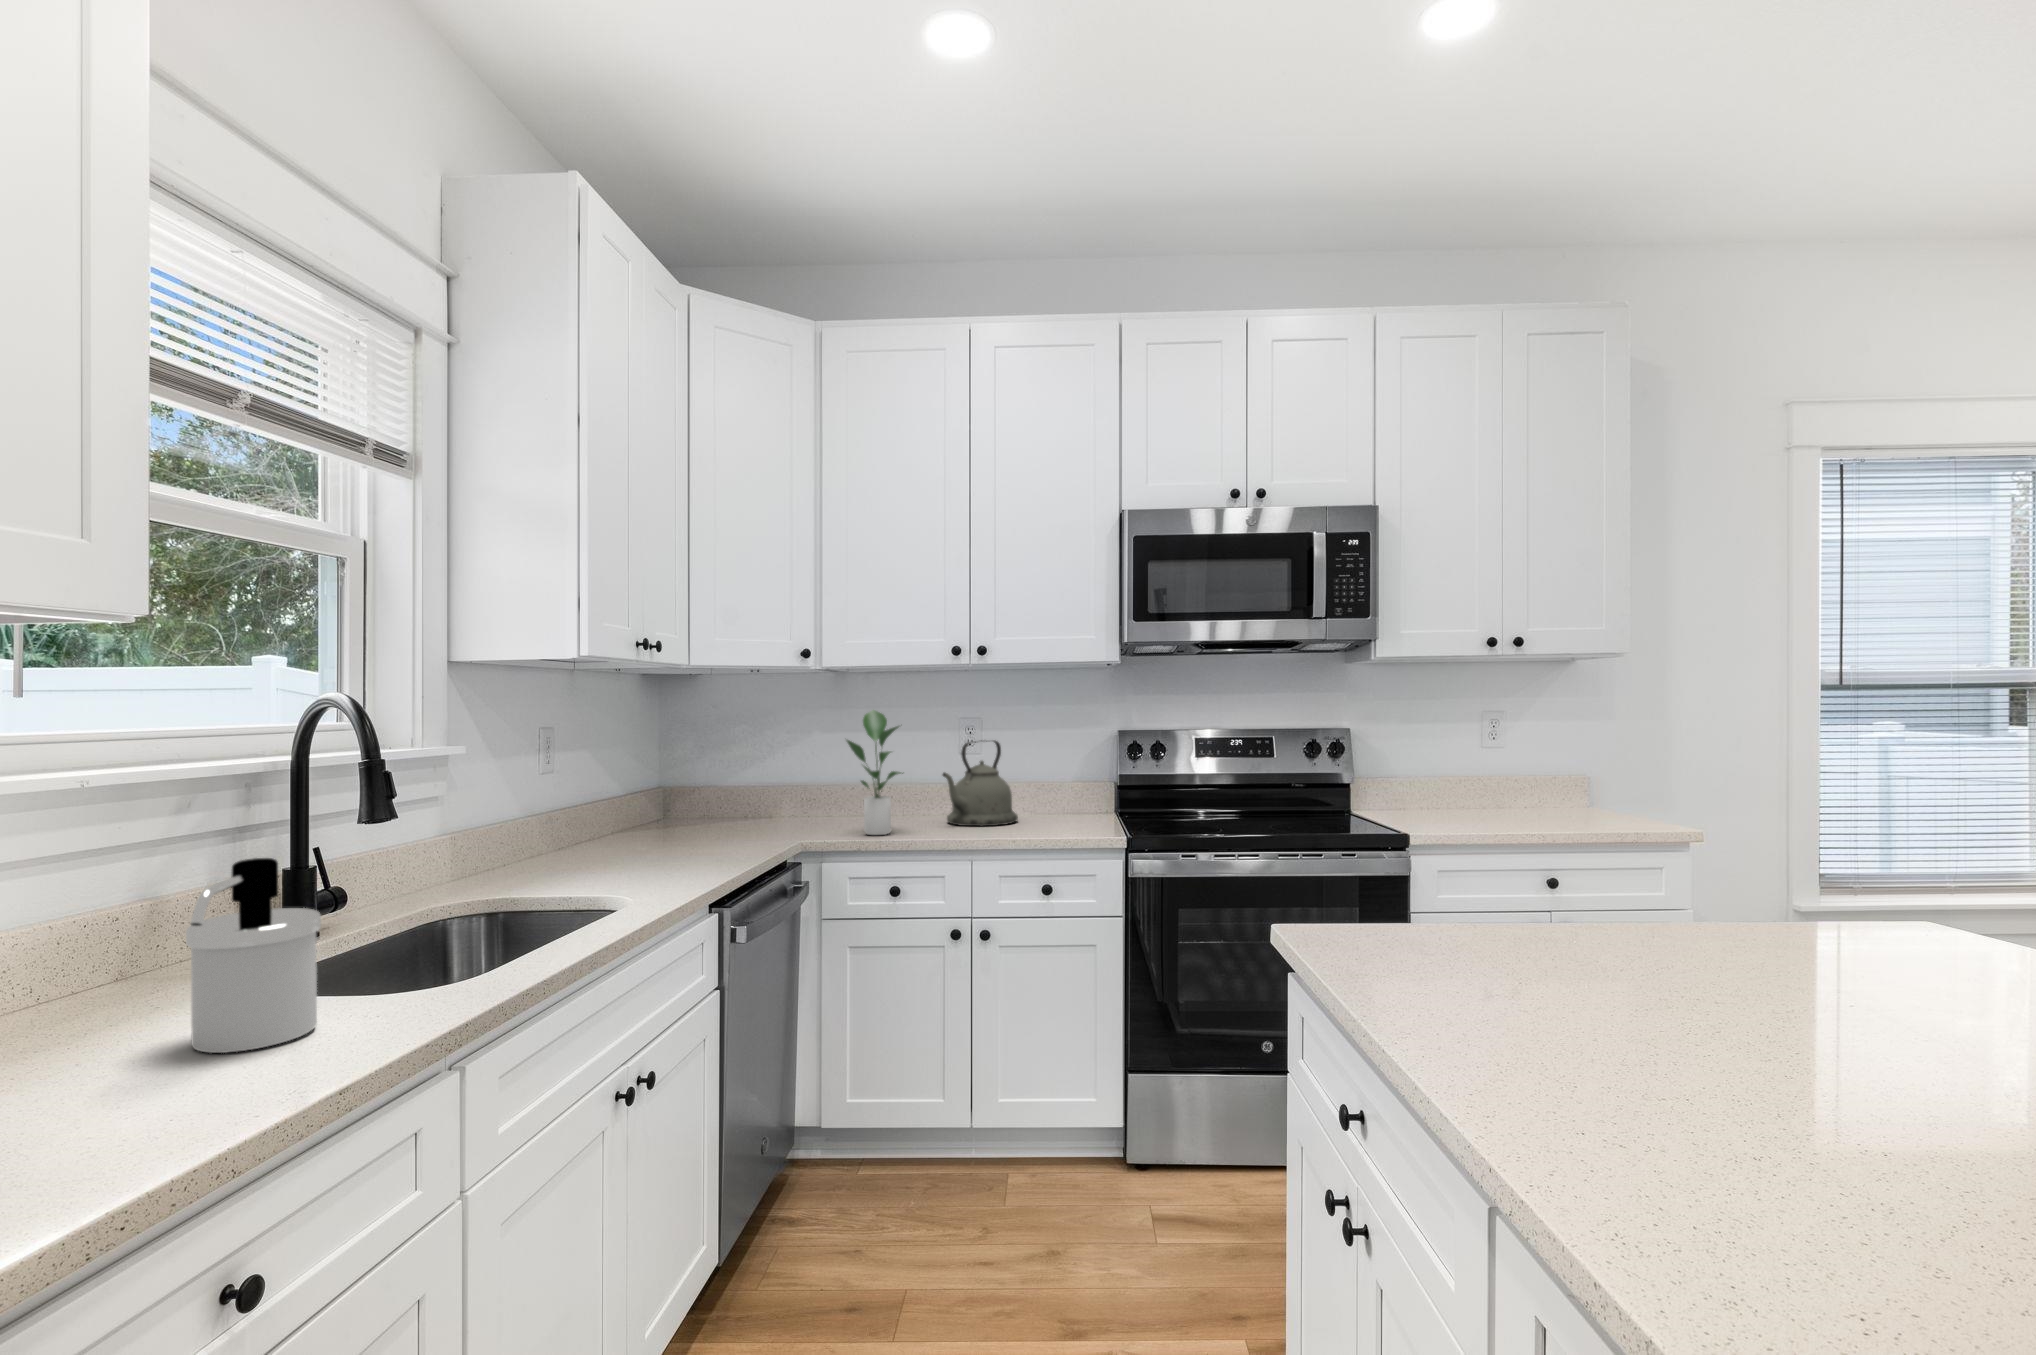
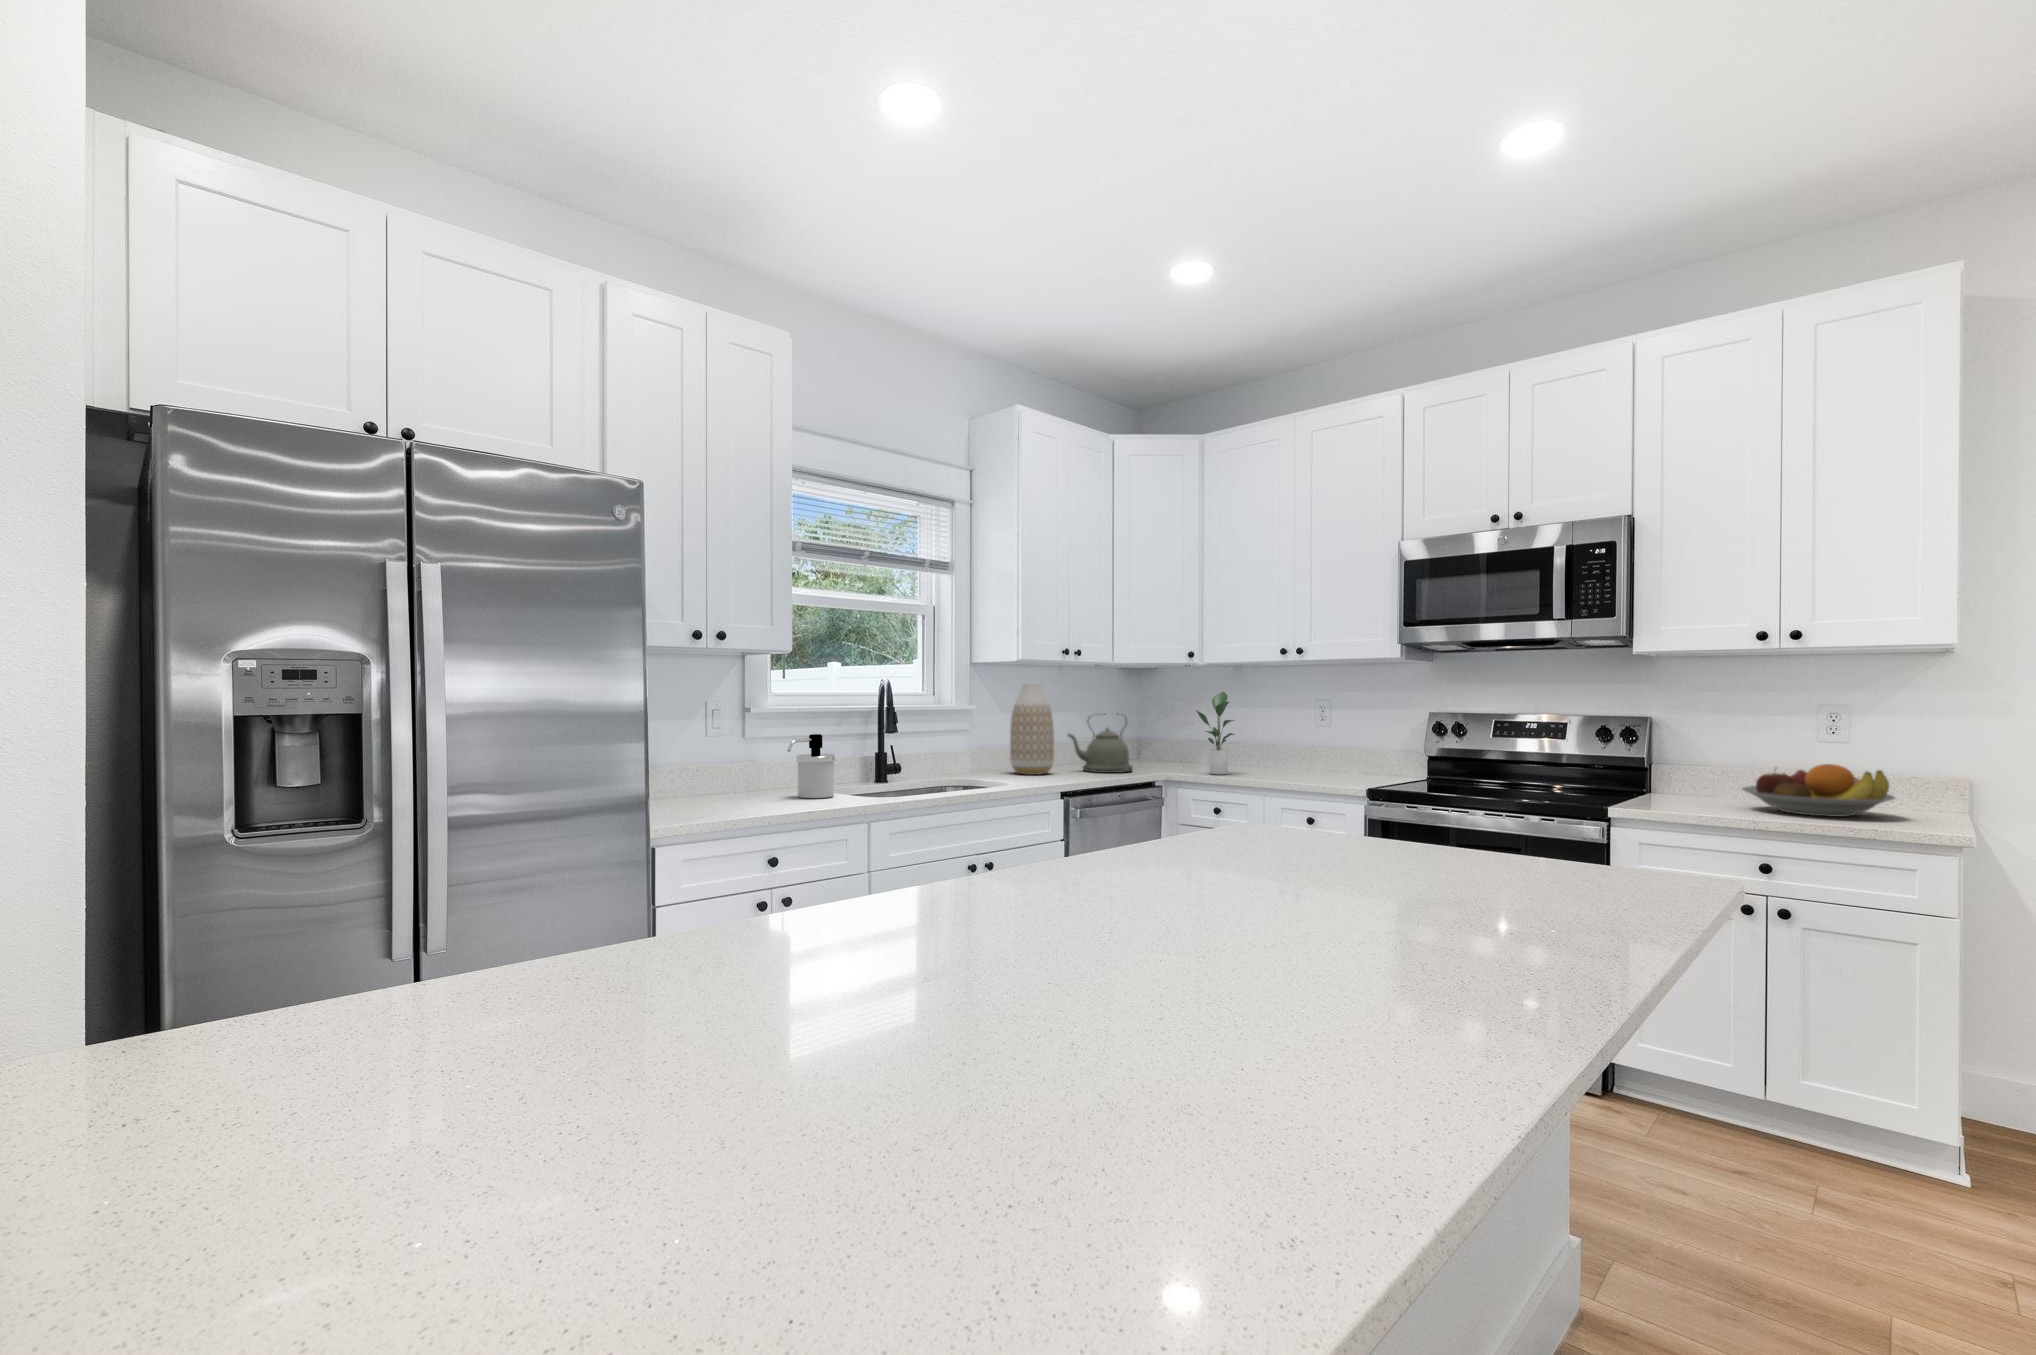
vase: none [554,702,641,874] -> present [1010,683,1054,775]
kettle: present [943,740,1018,826] -> present [1068,714,1133,773]
fruit bowl: none [1460,769,1589,822] -> present [1743,764,1896,817]

